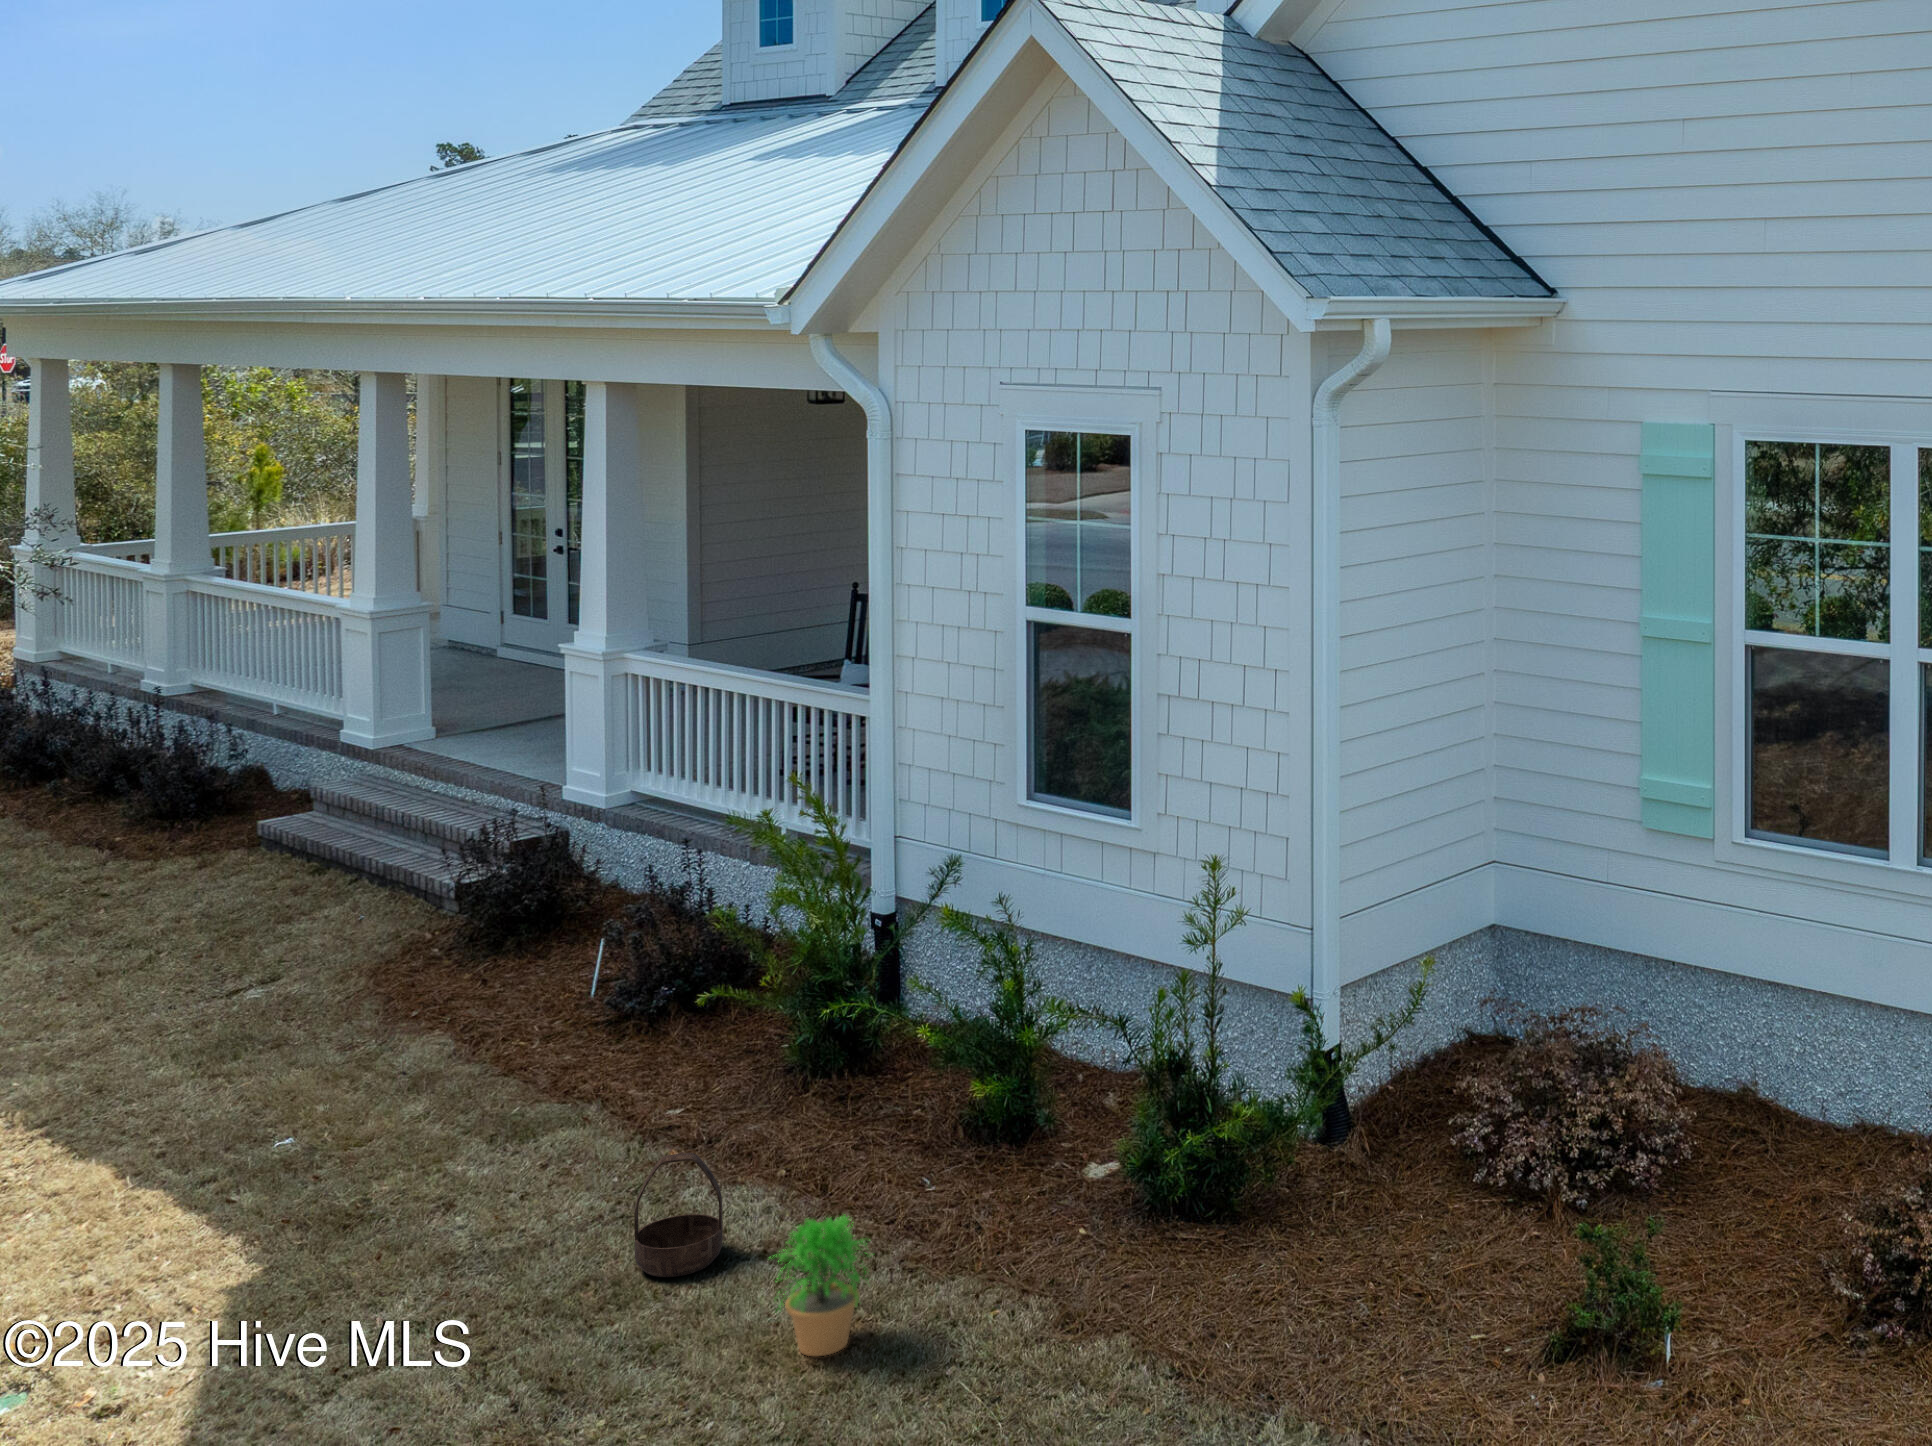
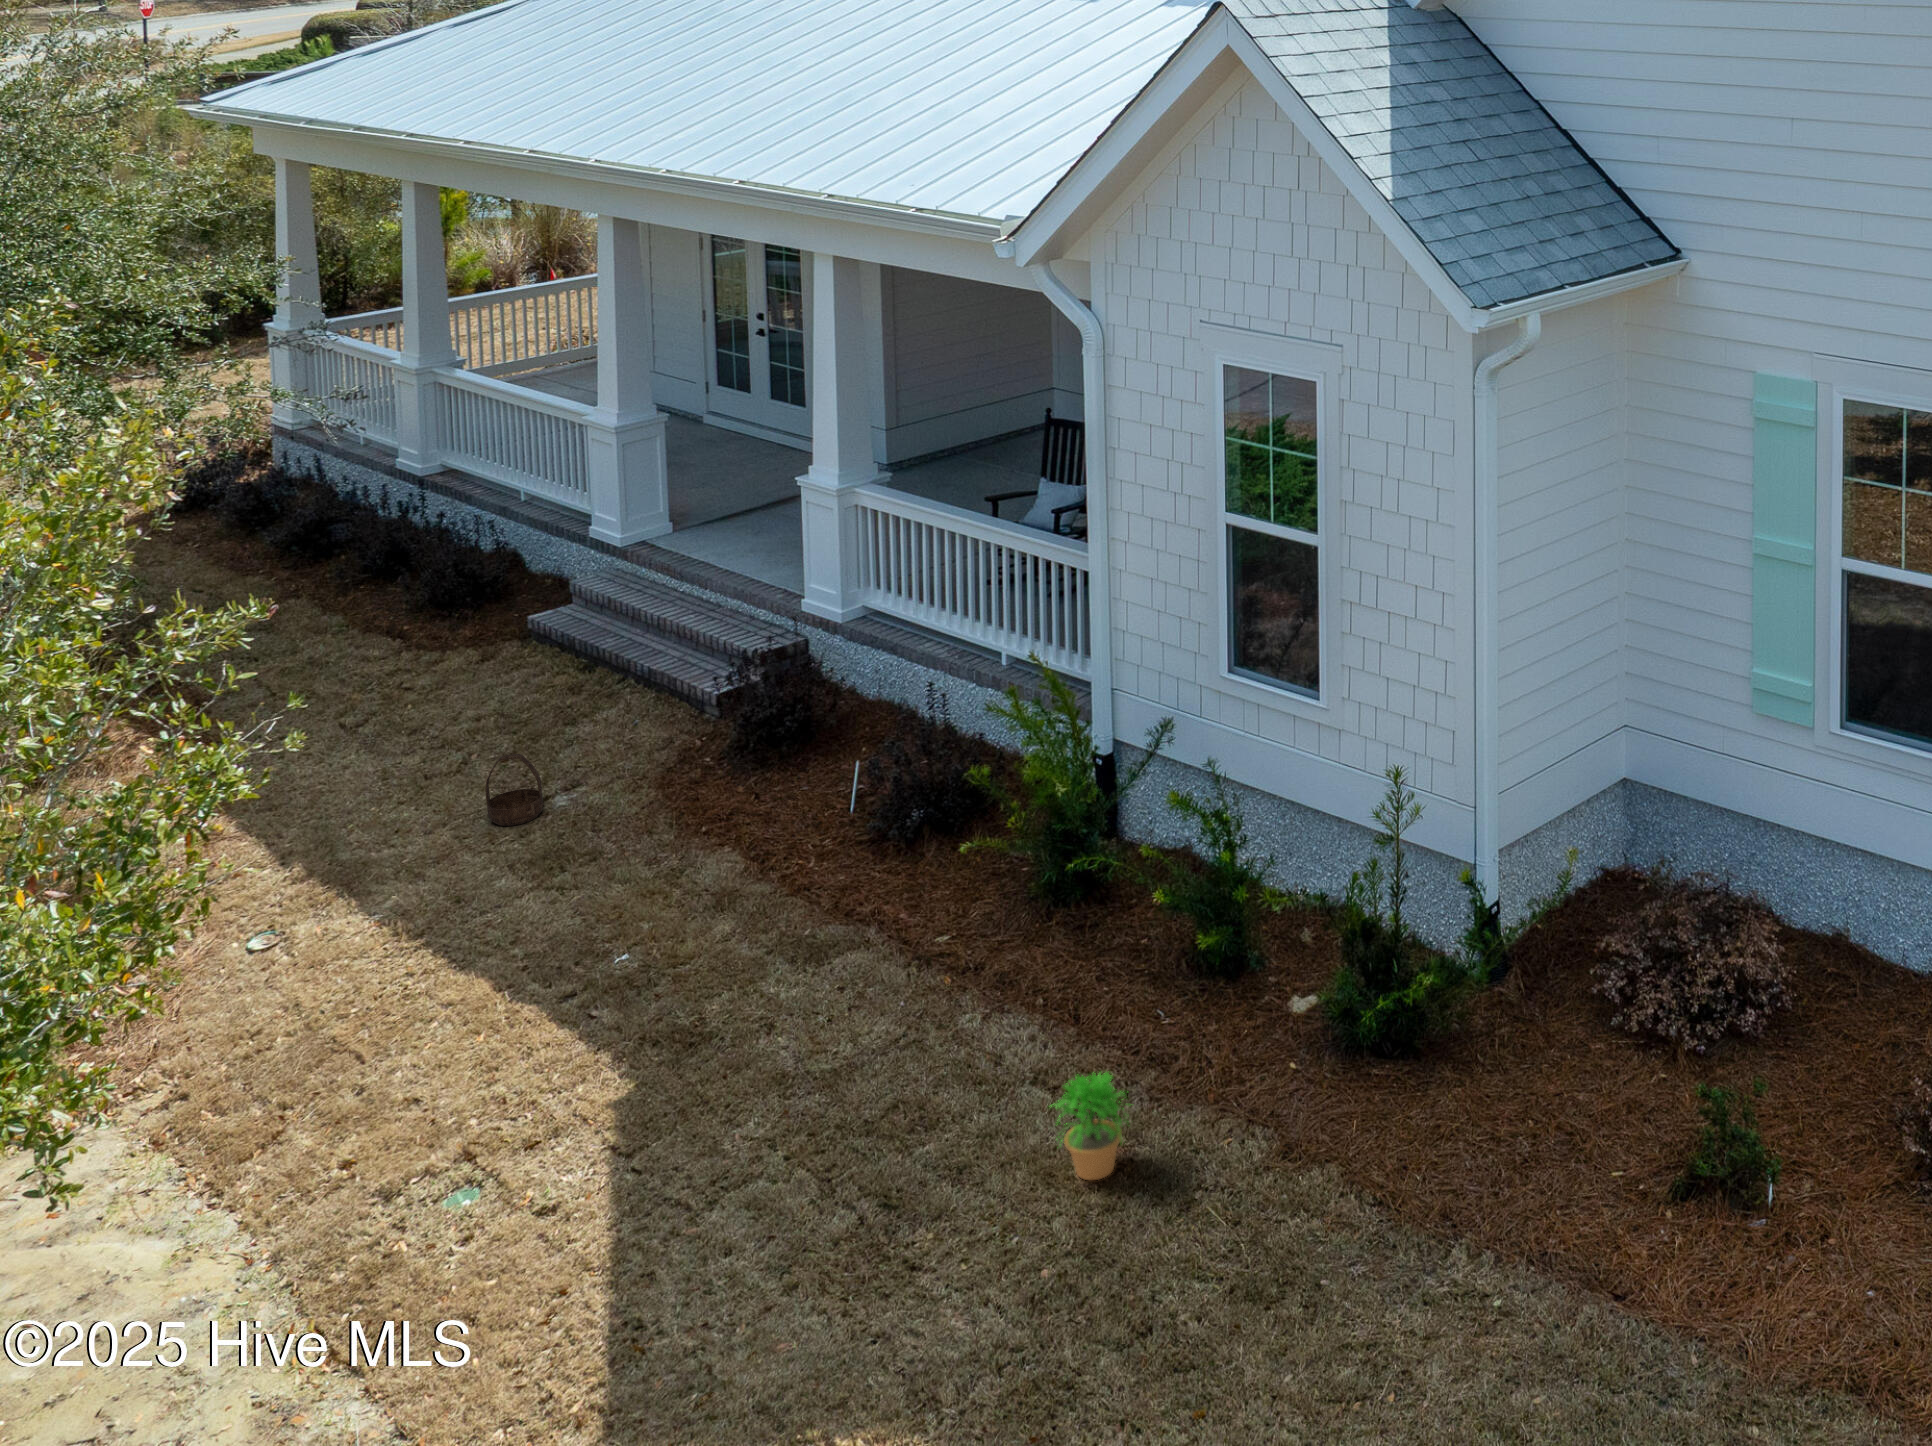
basket: present [634,1153,722,1277] -> present [485,754,543,826]

